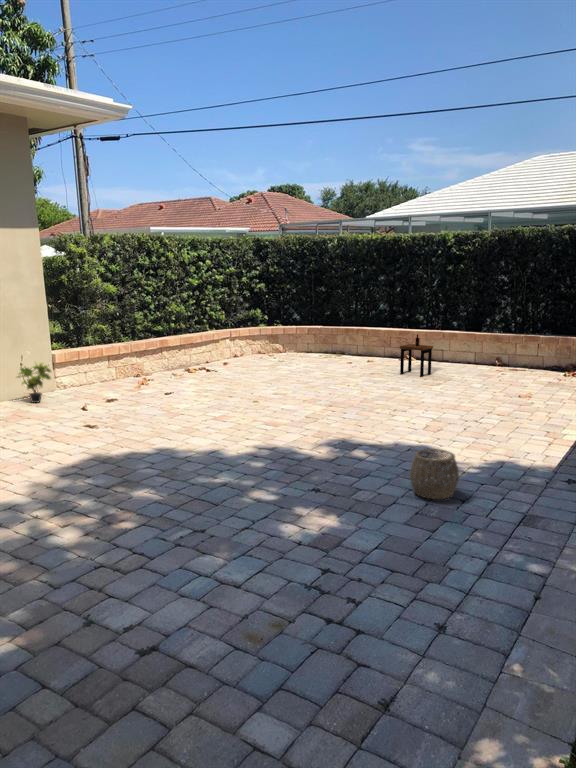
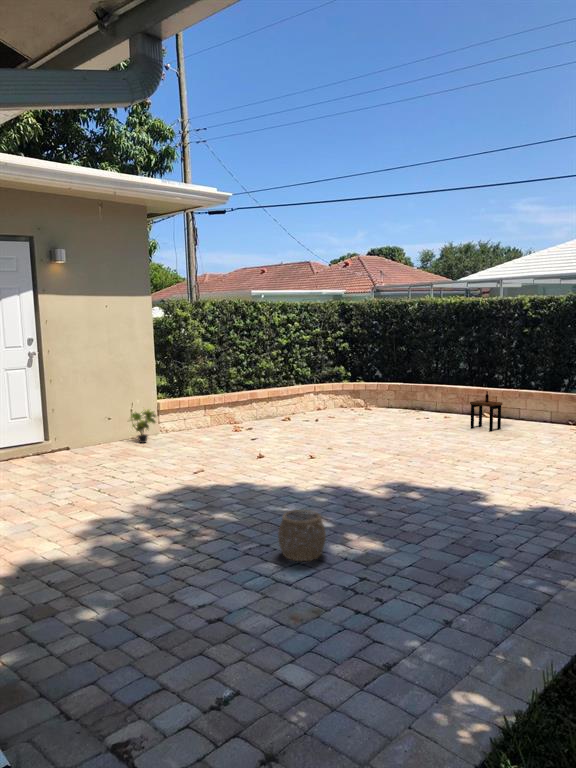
woven basket: present [410,449,459,499] -> present [278,510,326,561]

